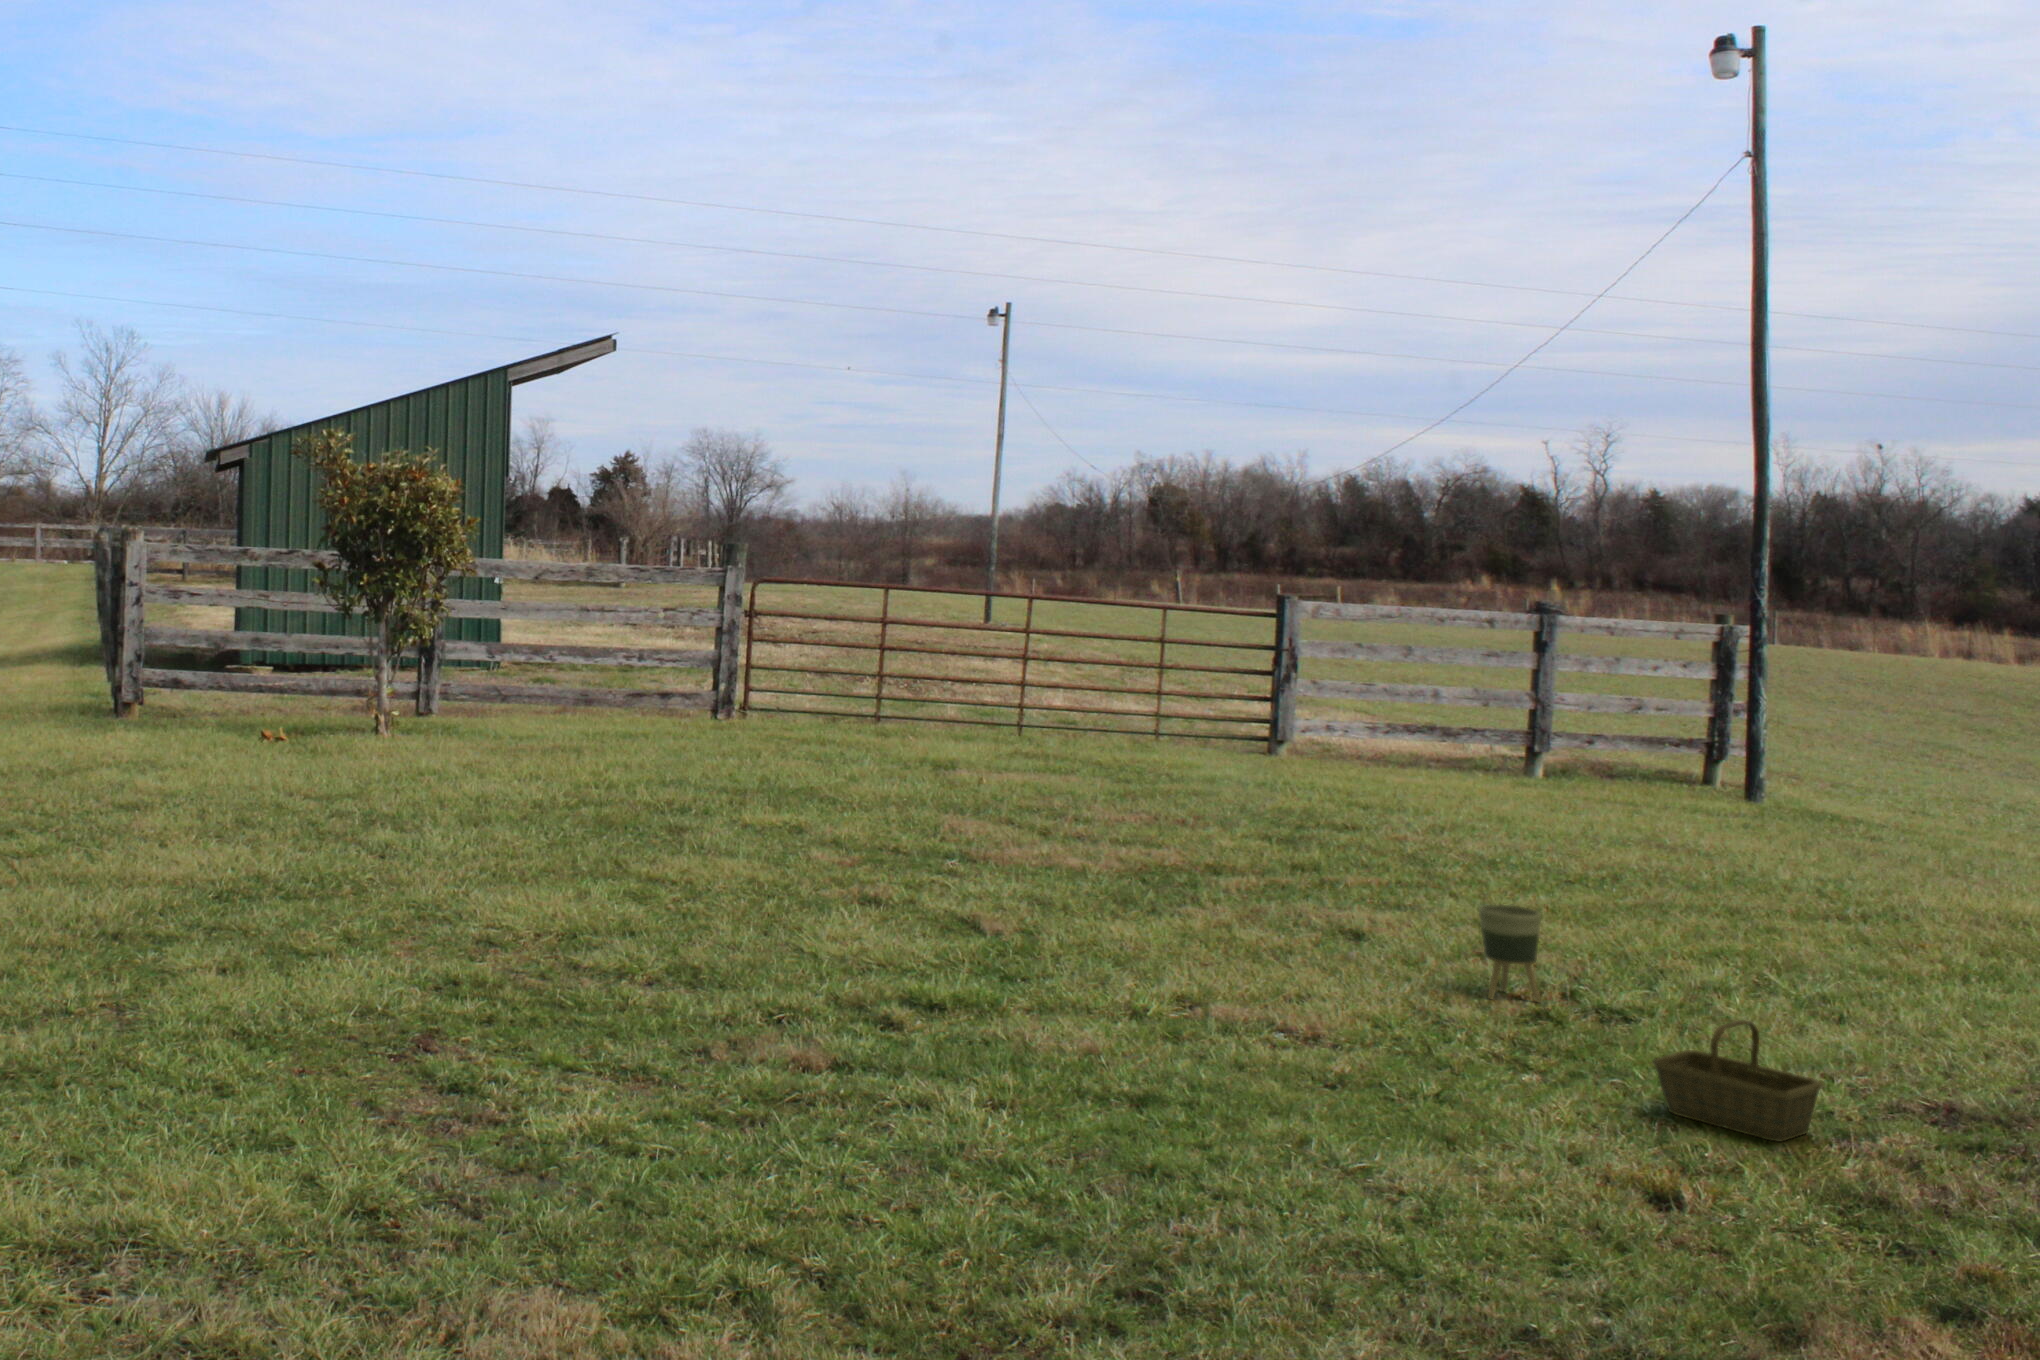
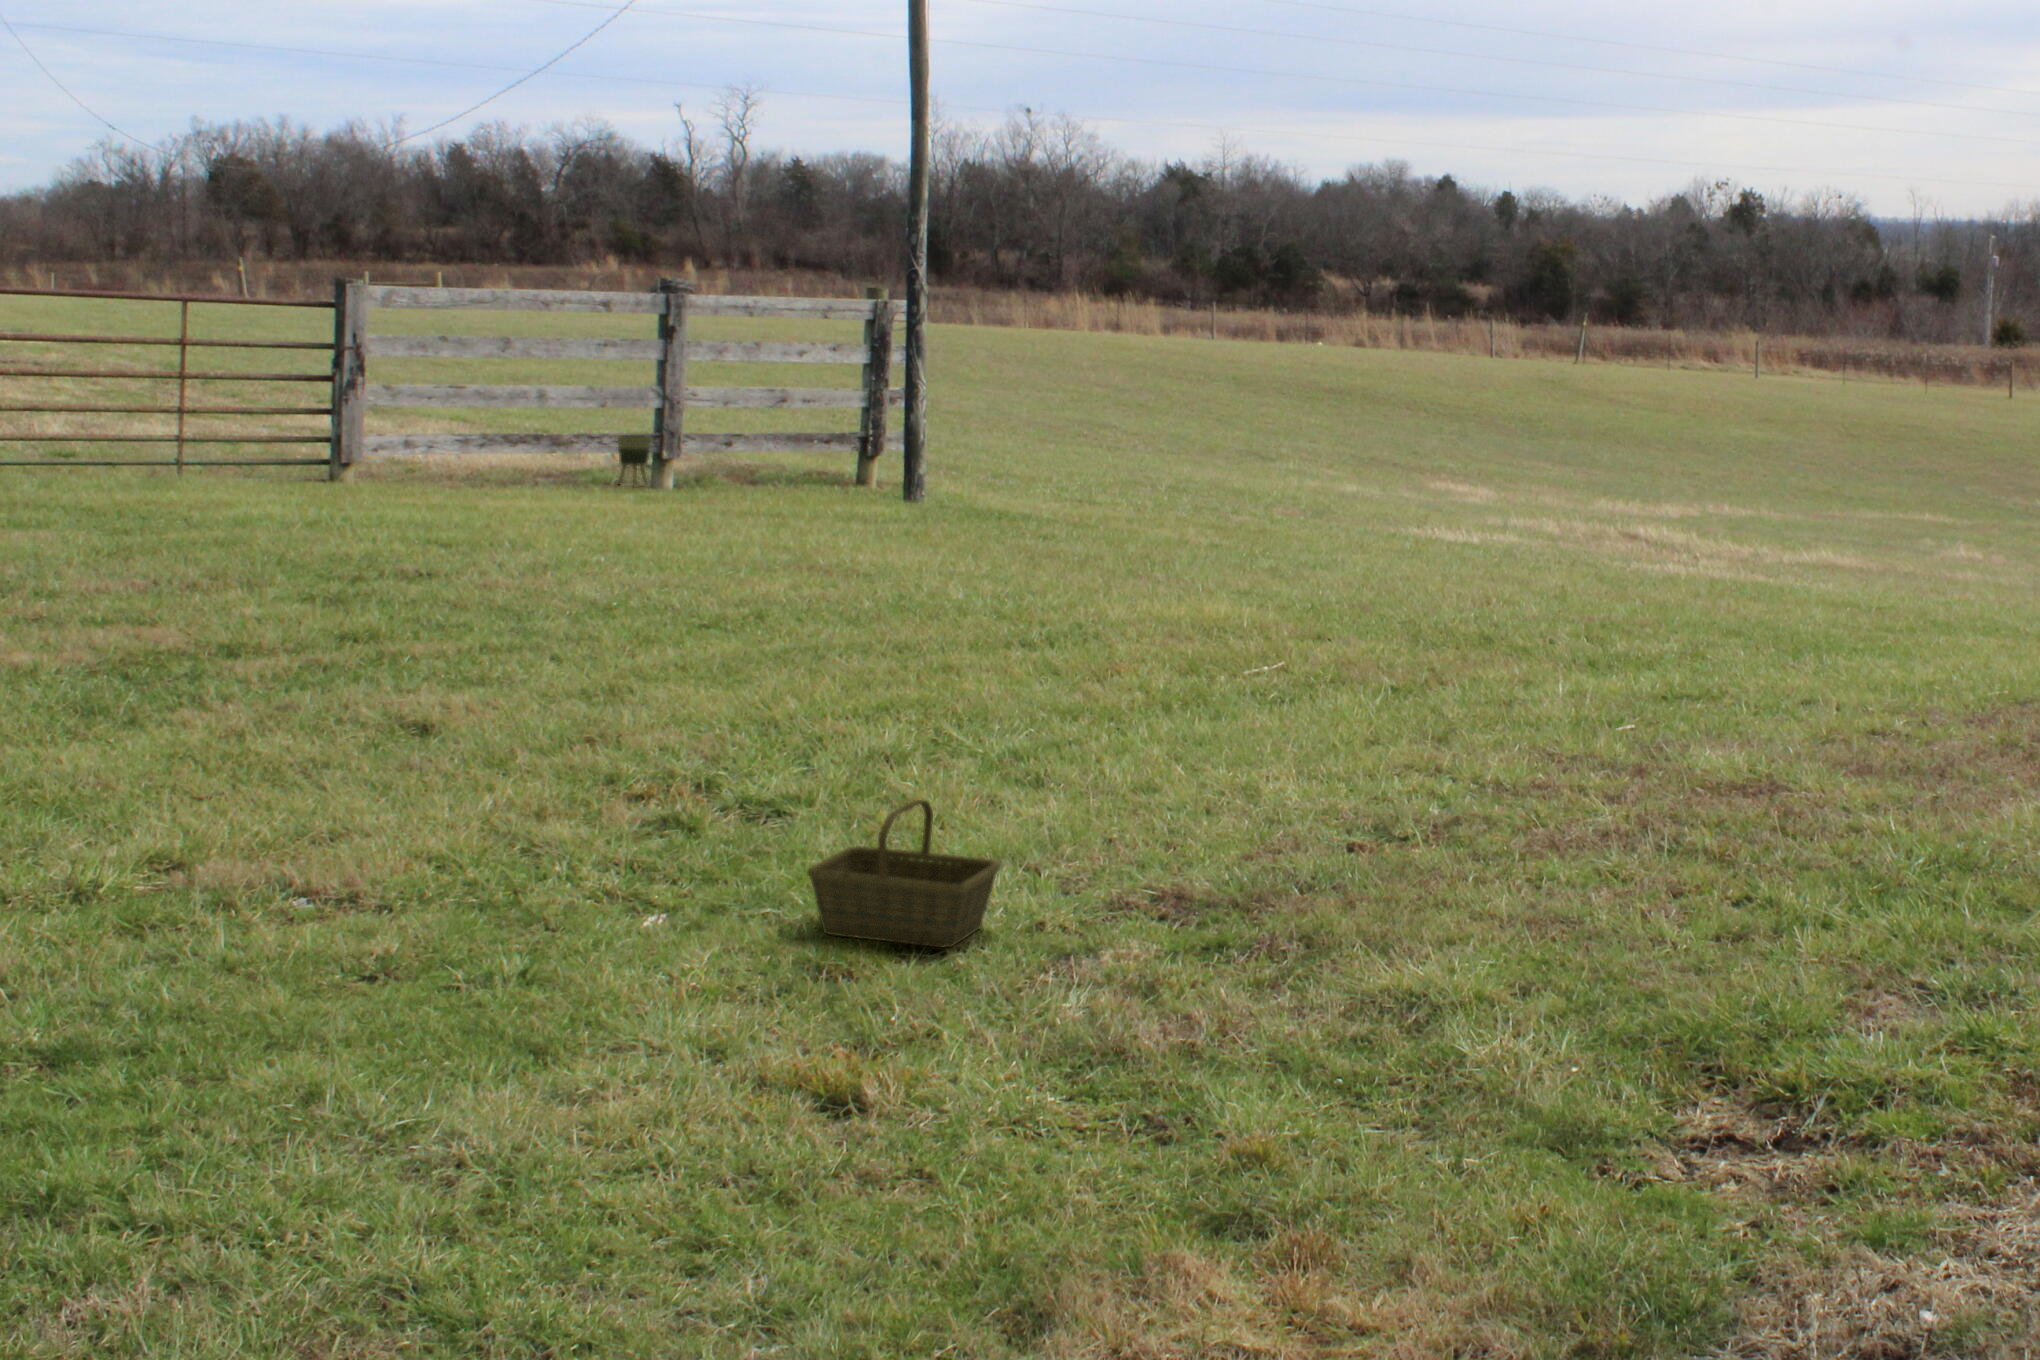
planter: present [1479,904,1541,1002] -> present [617,435,651,486]

